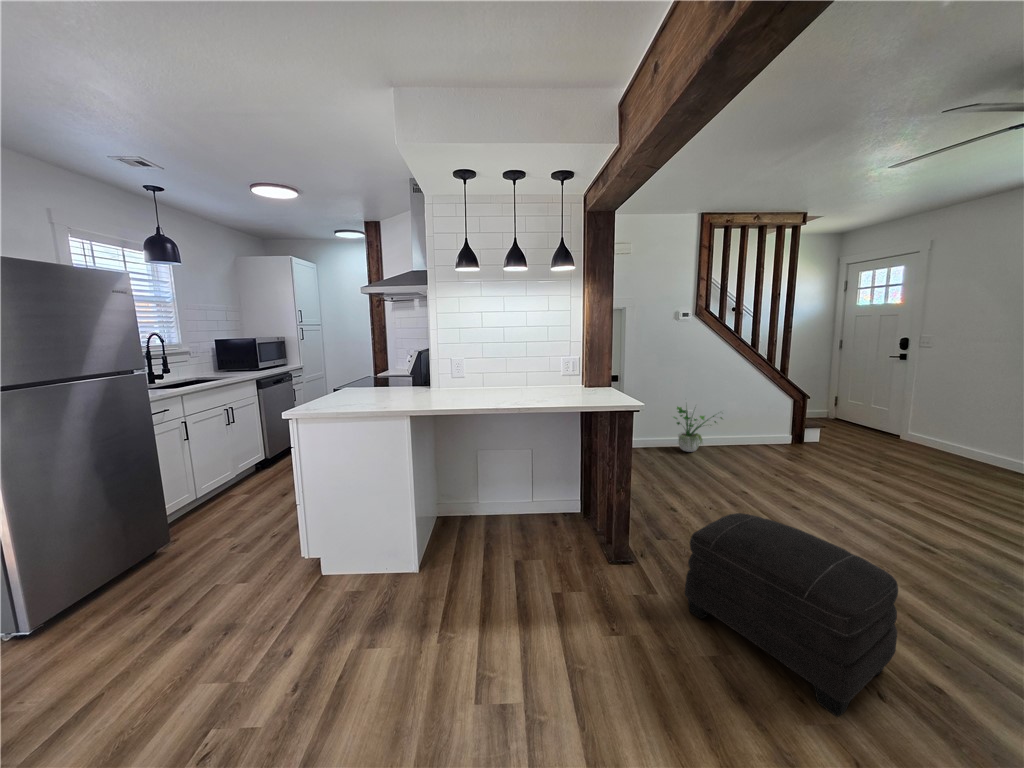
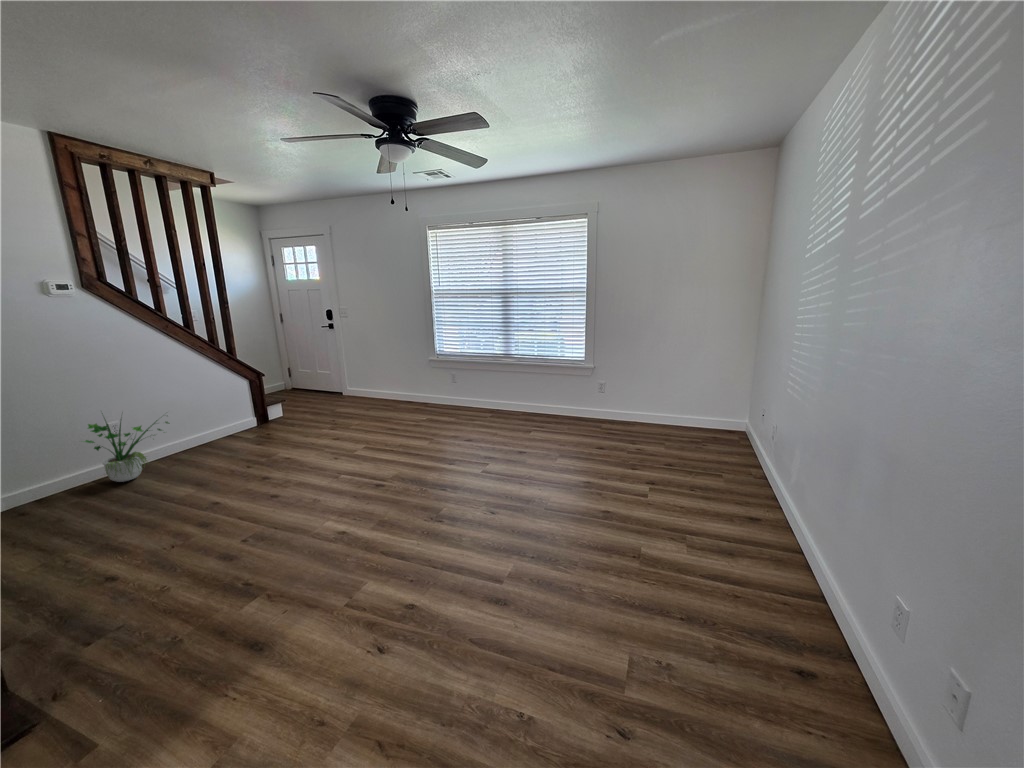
ottoman: present [685,513,898,717] -> none [140,537,377,730]

